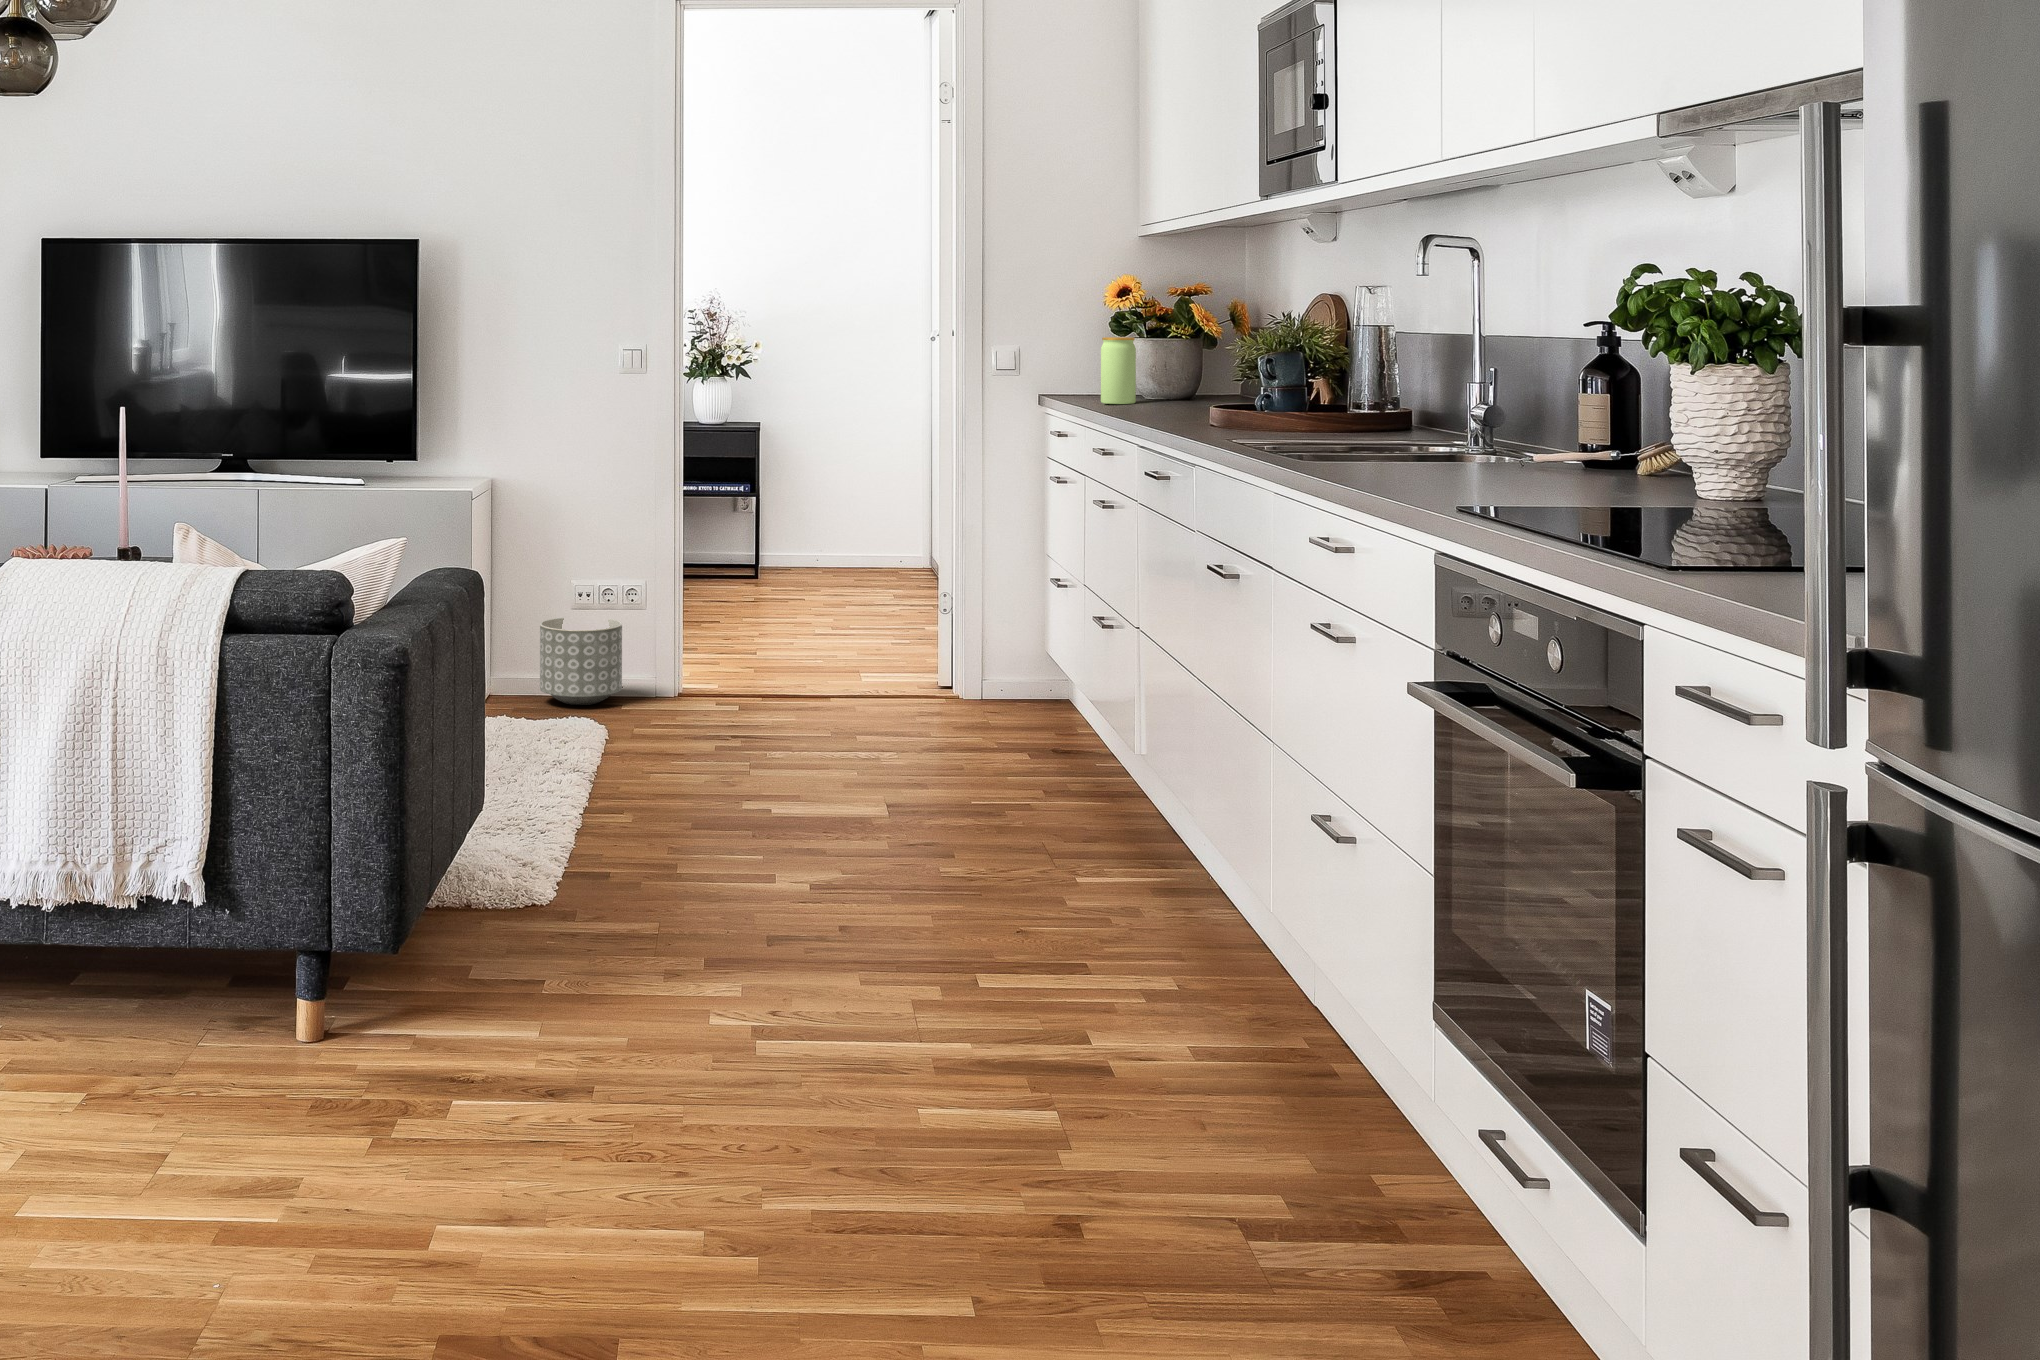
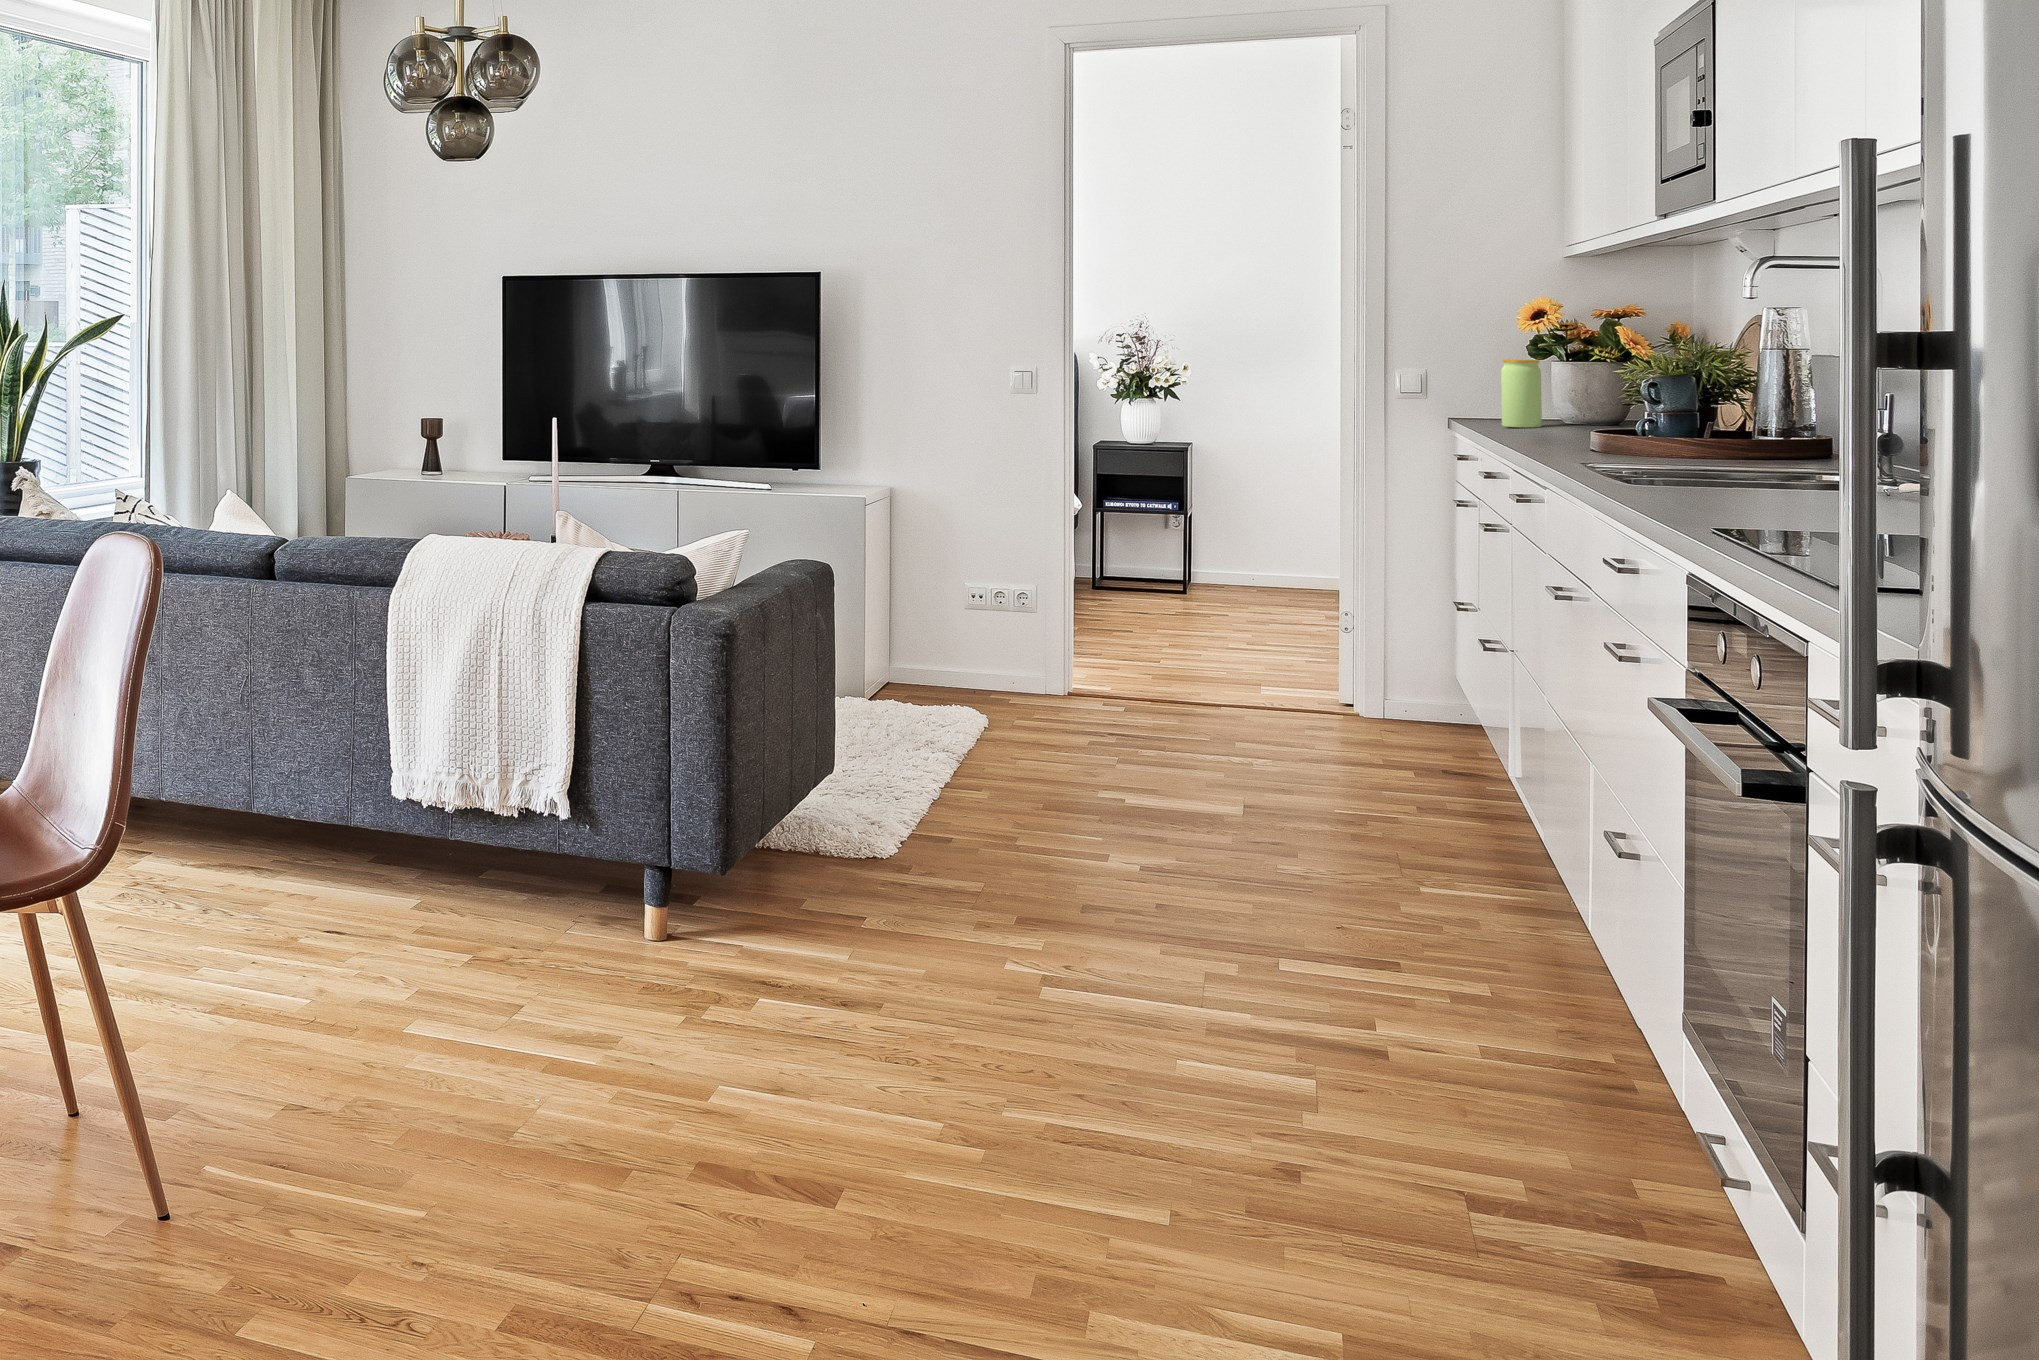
planter: present [540,618,622,705] -> none [936,616,1015,698]

